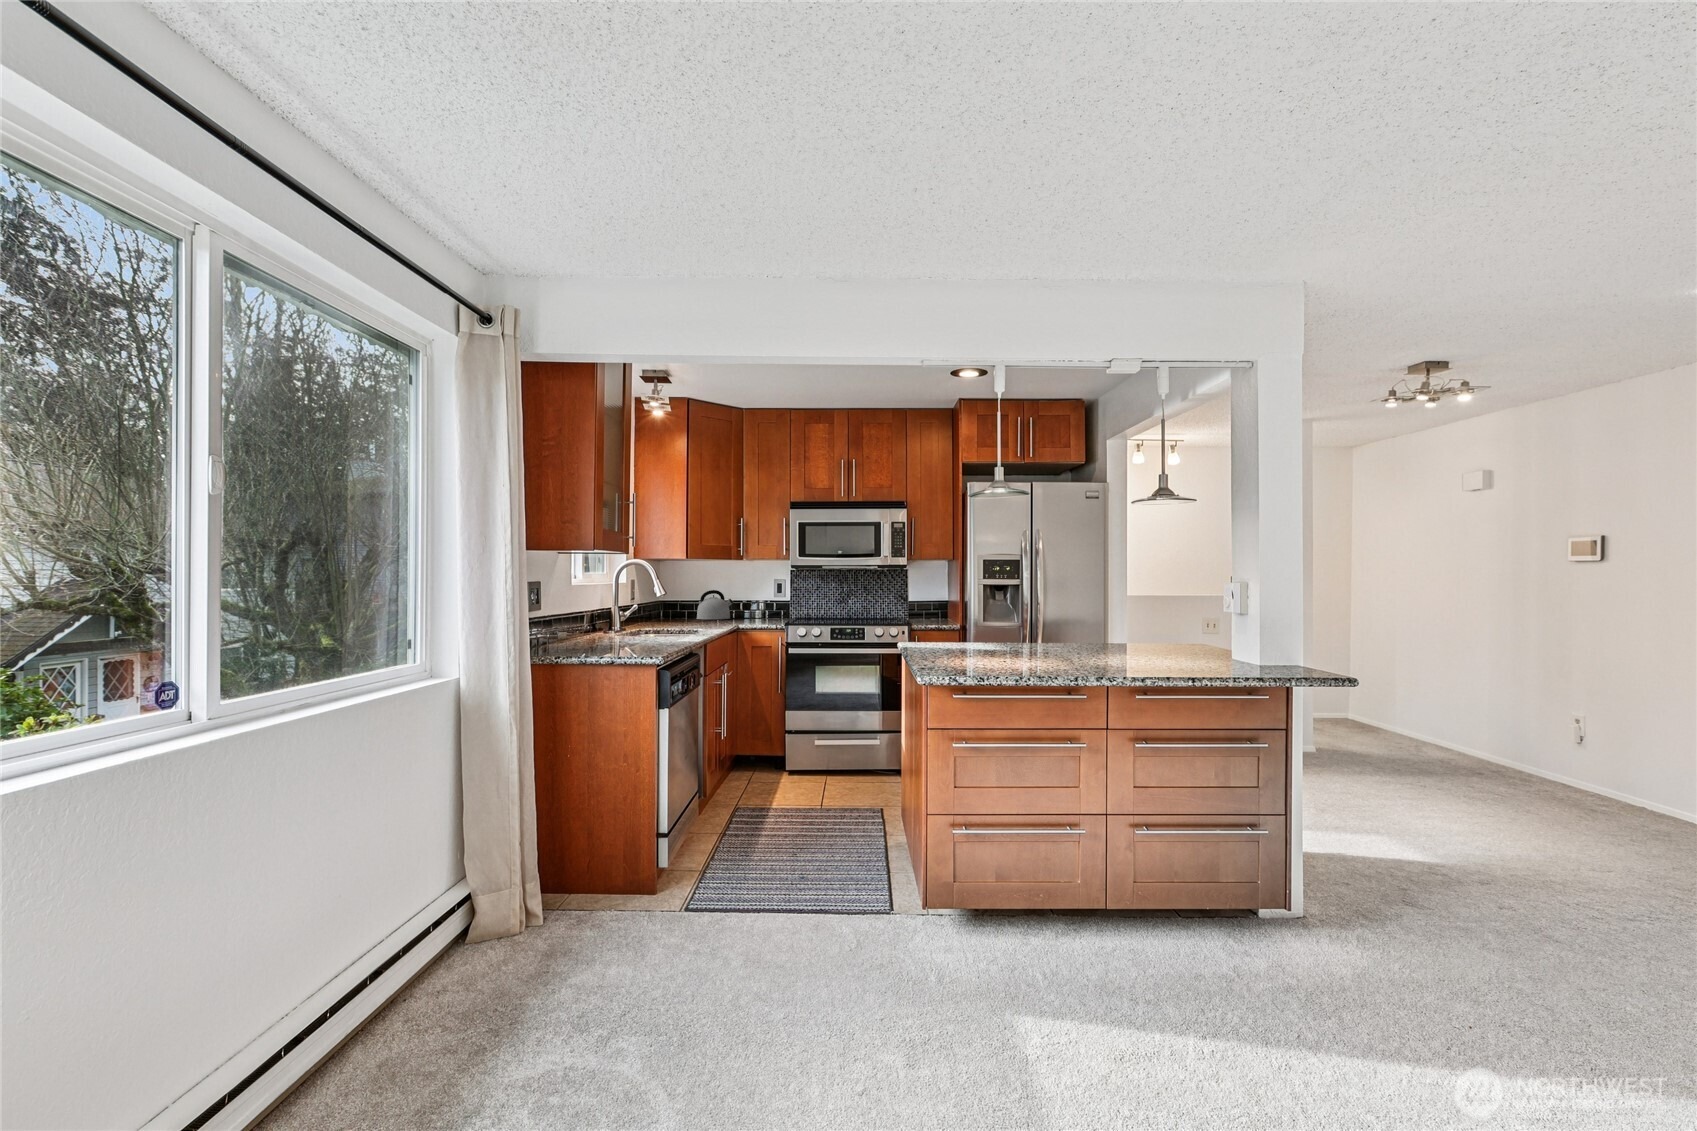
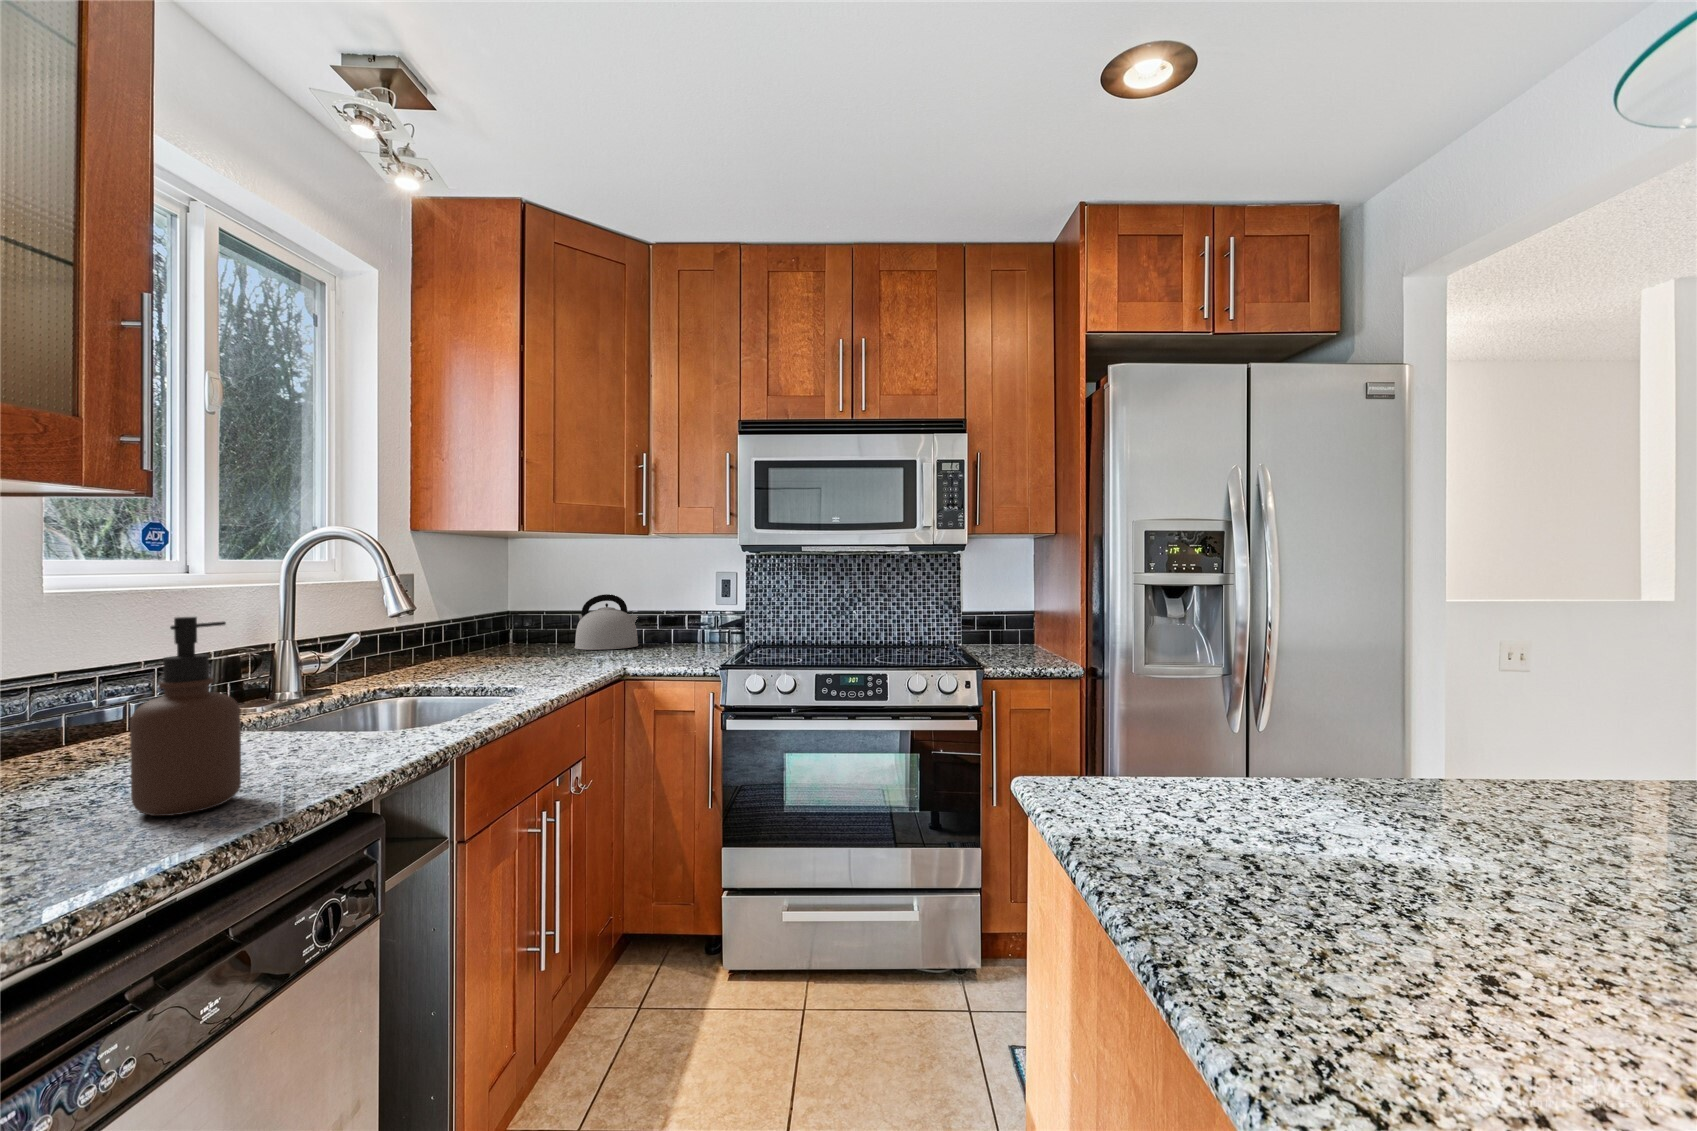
soap dispenser: none [652,587,676,642] -> present [130,617,241,816]

